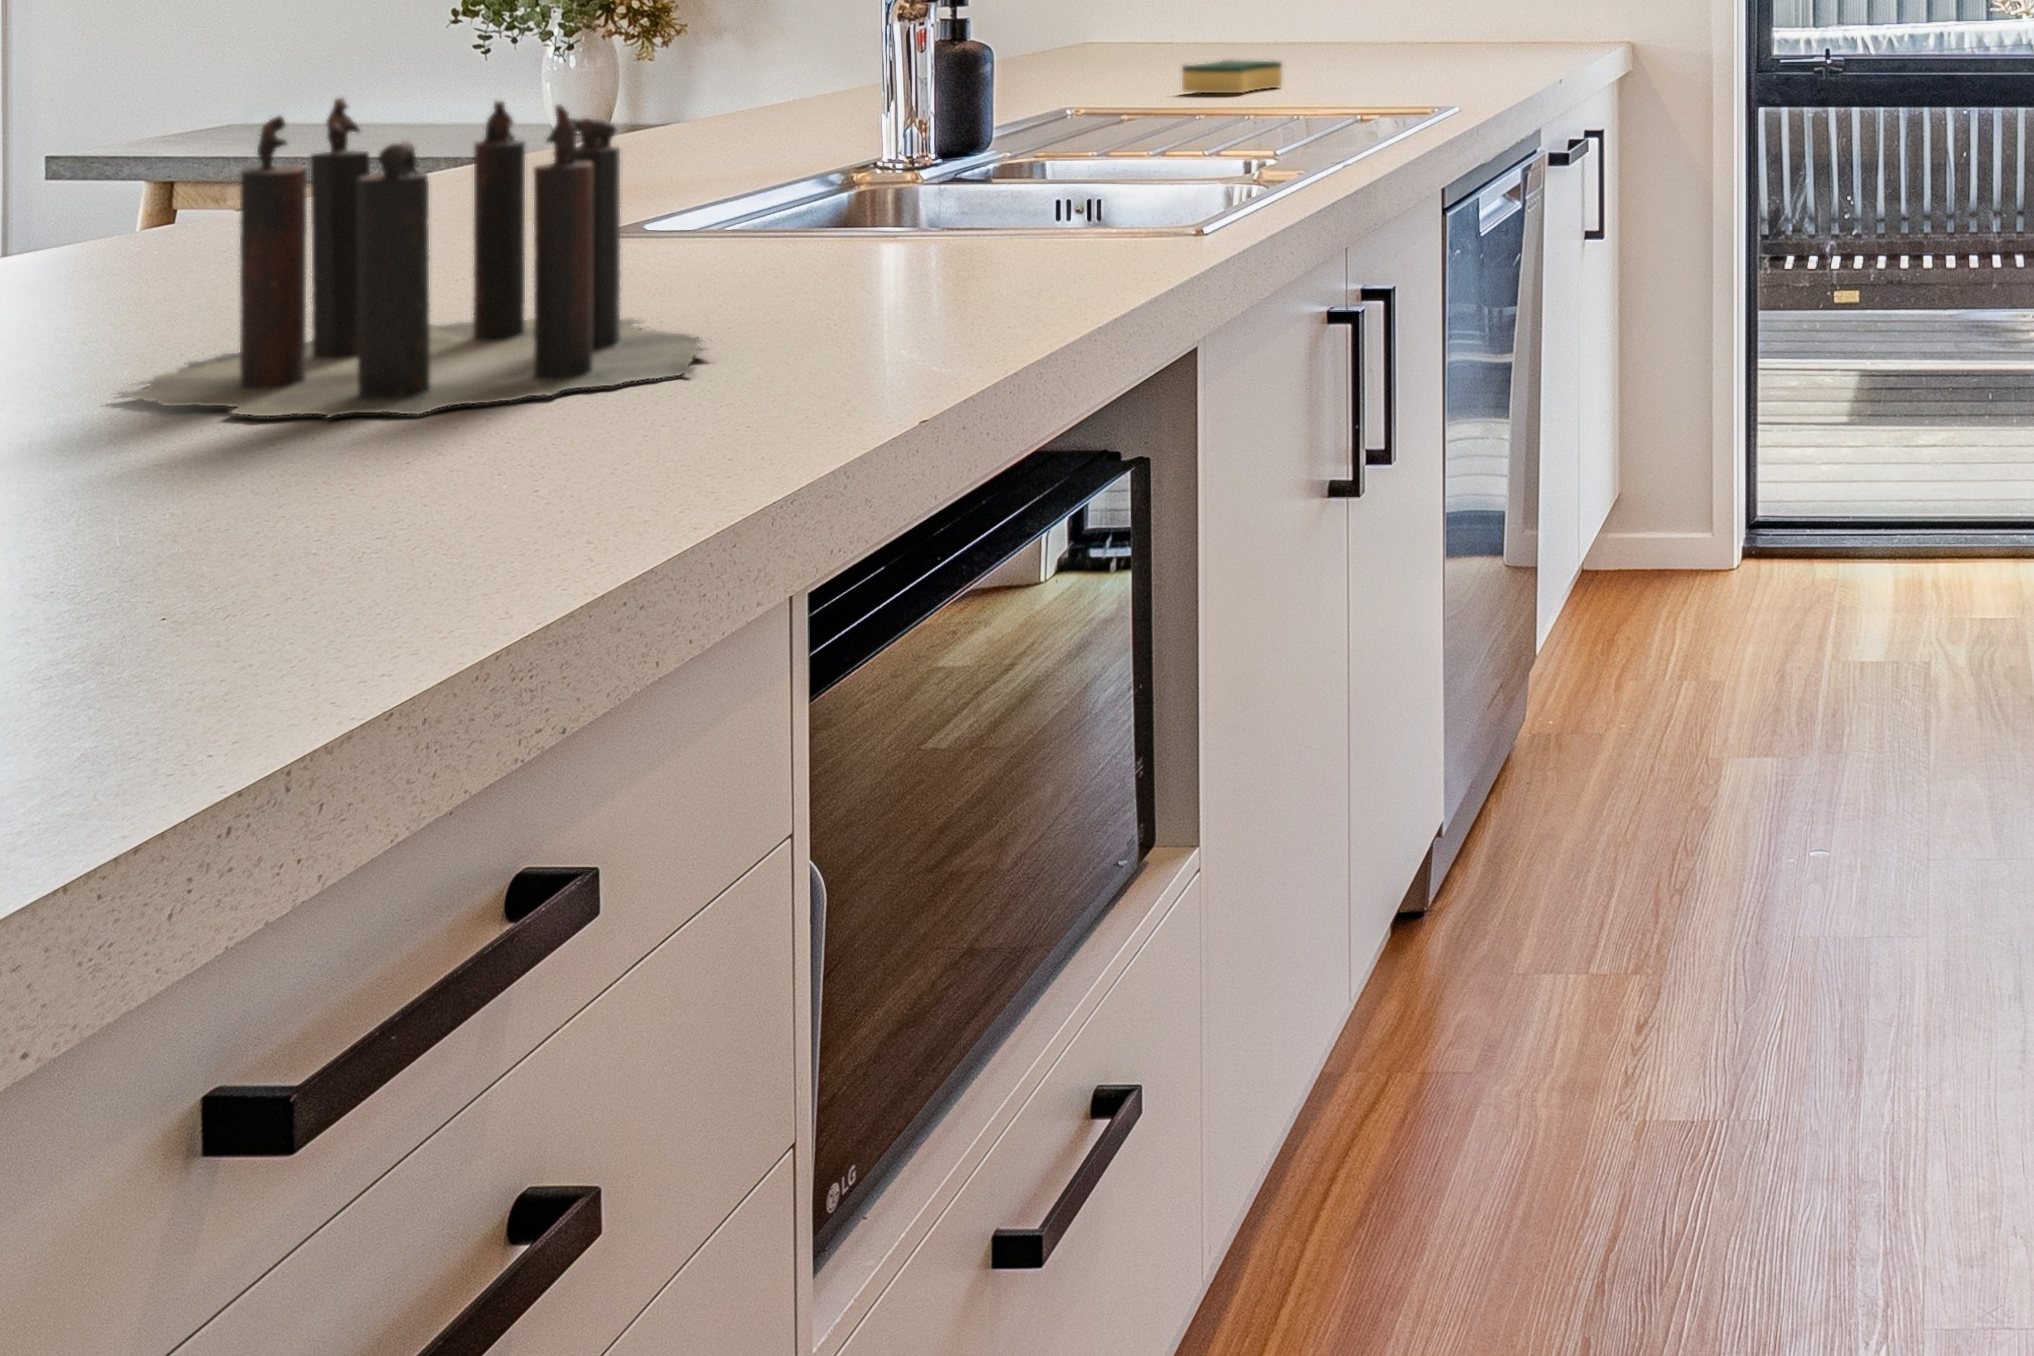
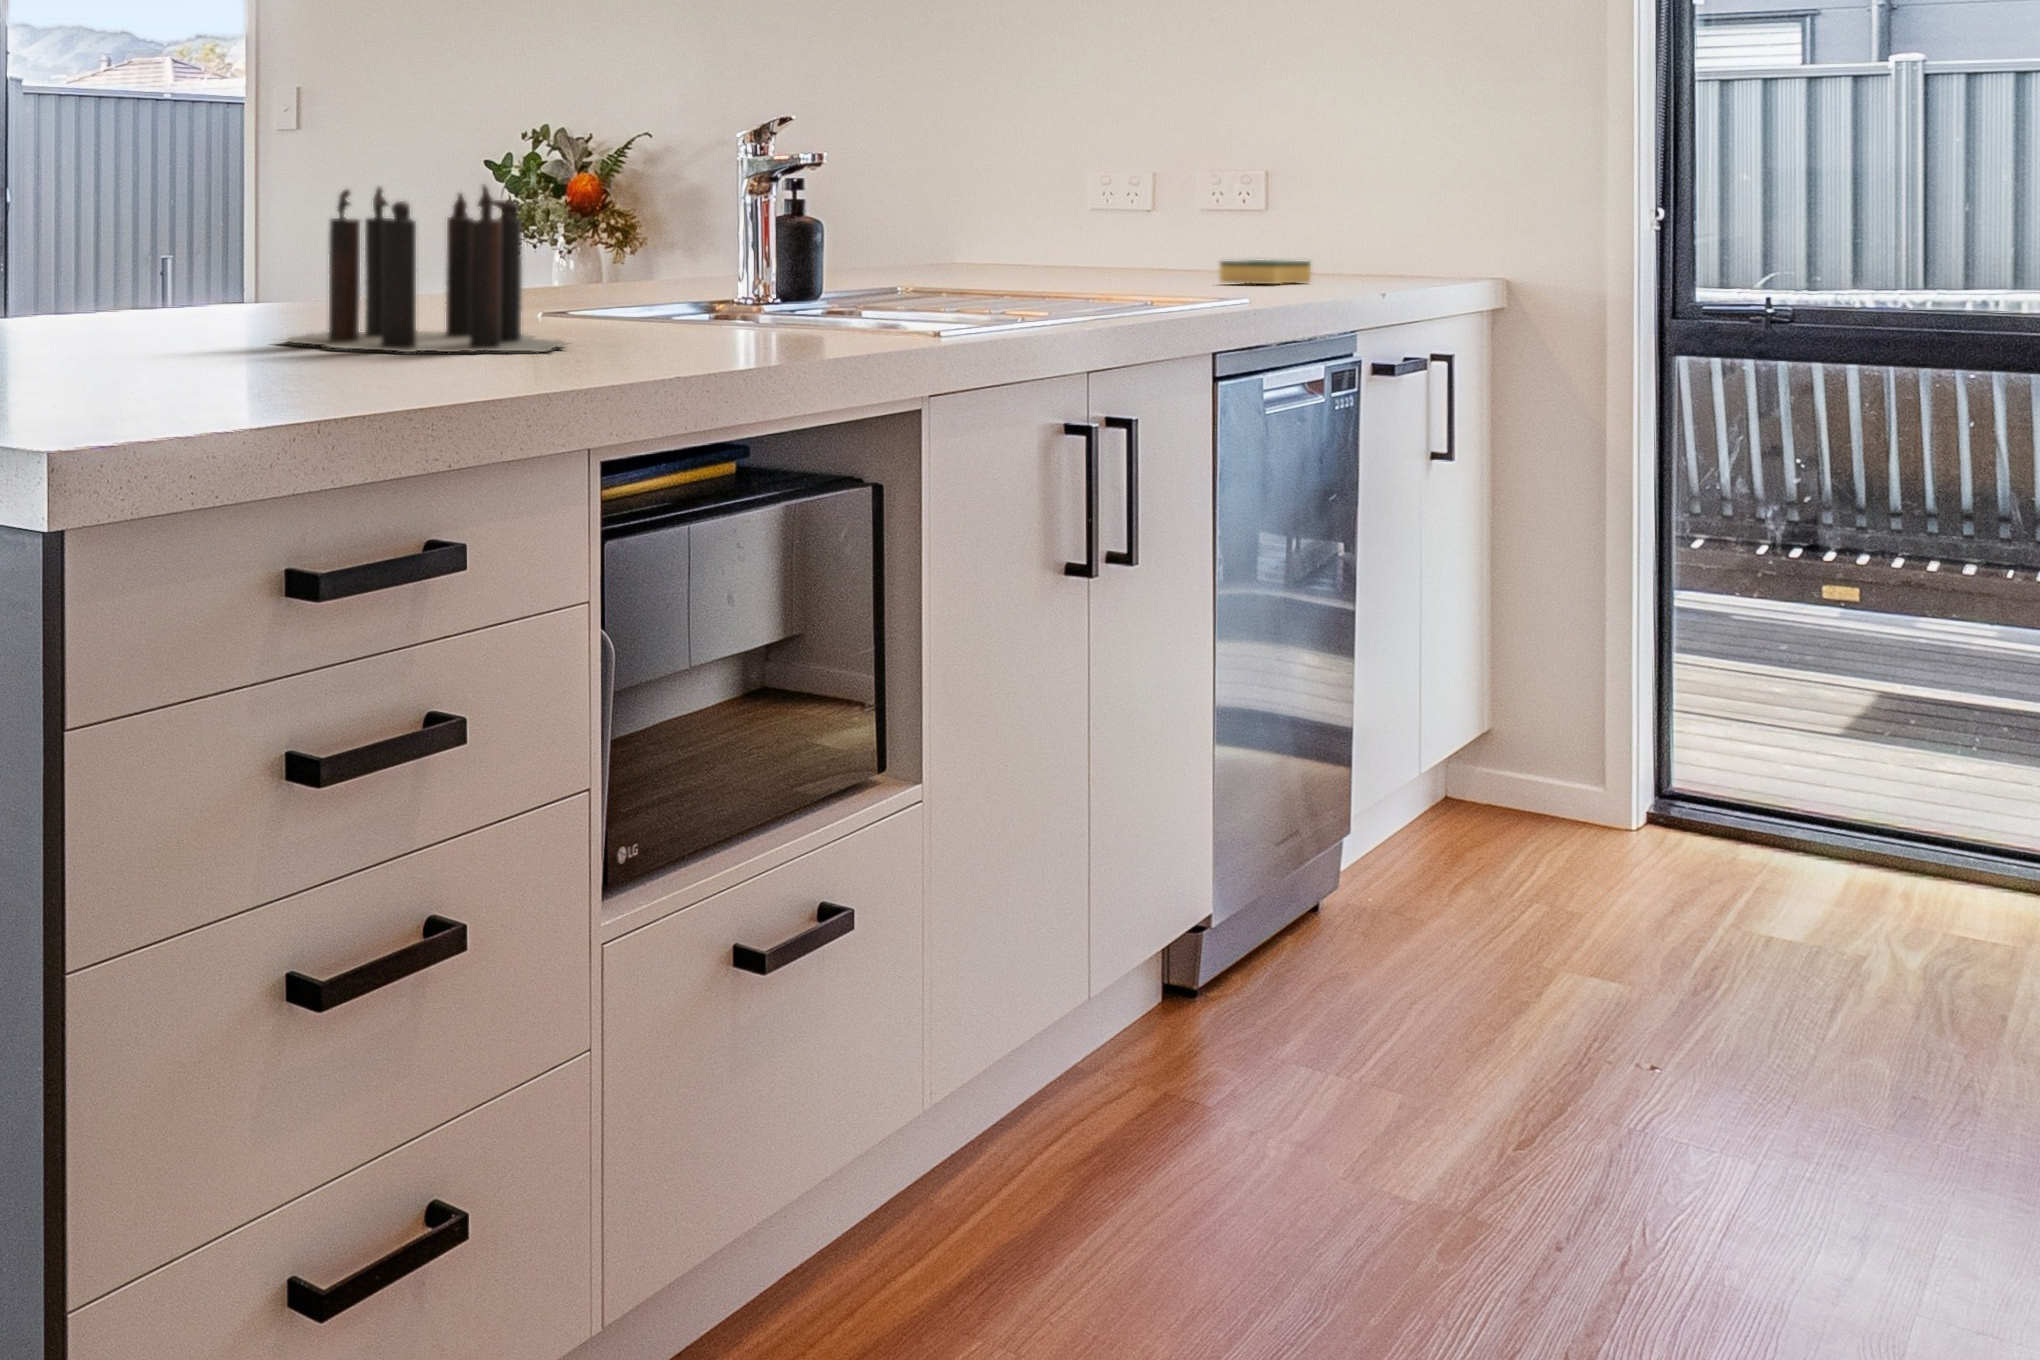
sponge: present [1182,60,1282,93] -> present [1220,260,1311,284]

